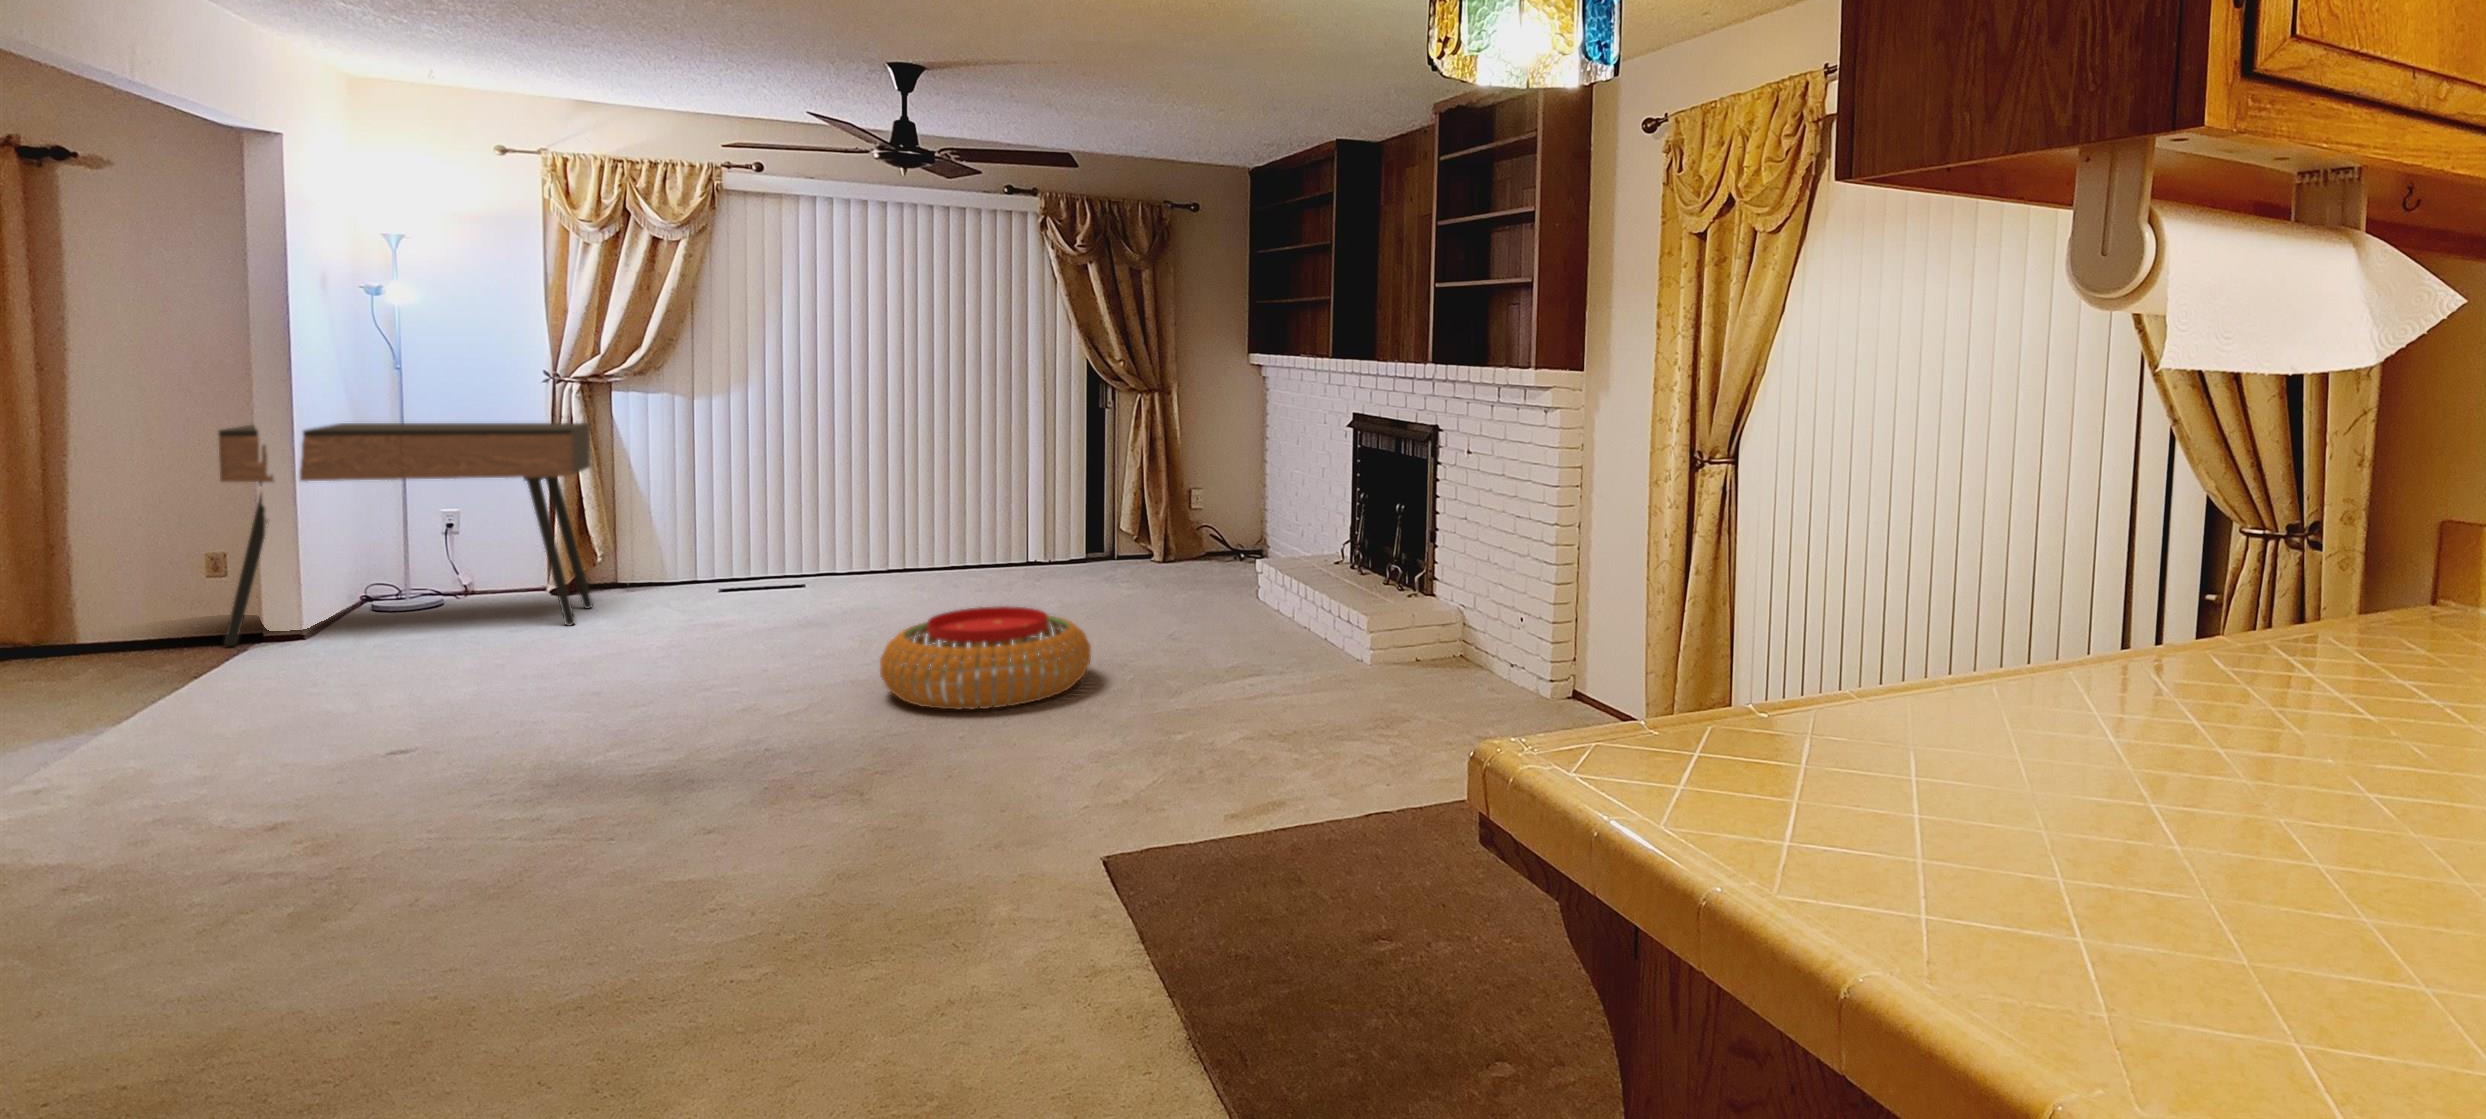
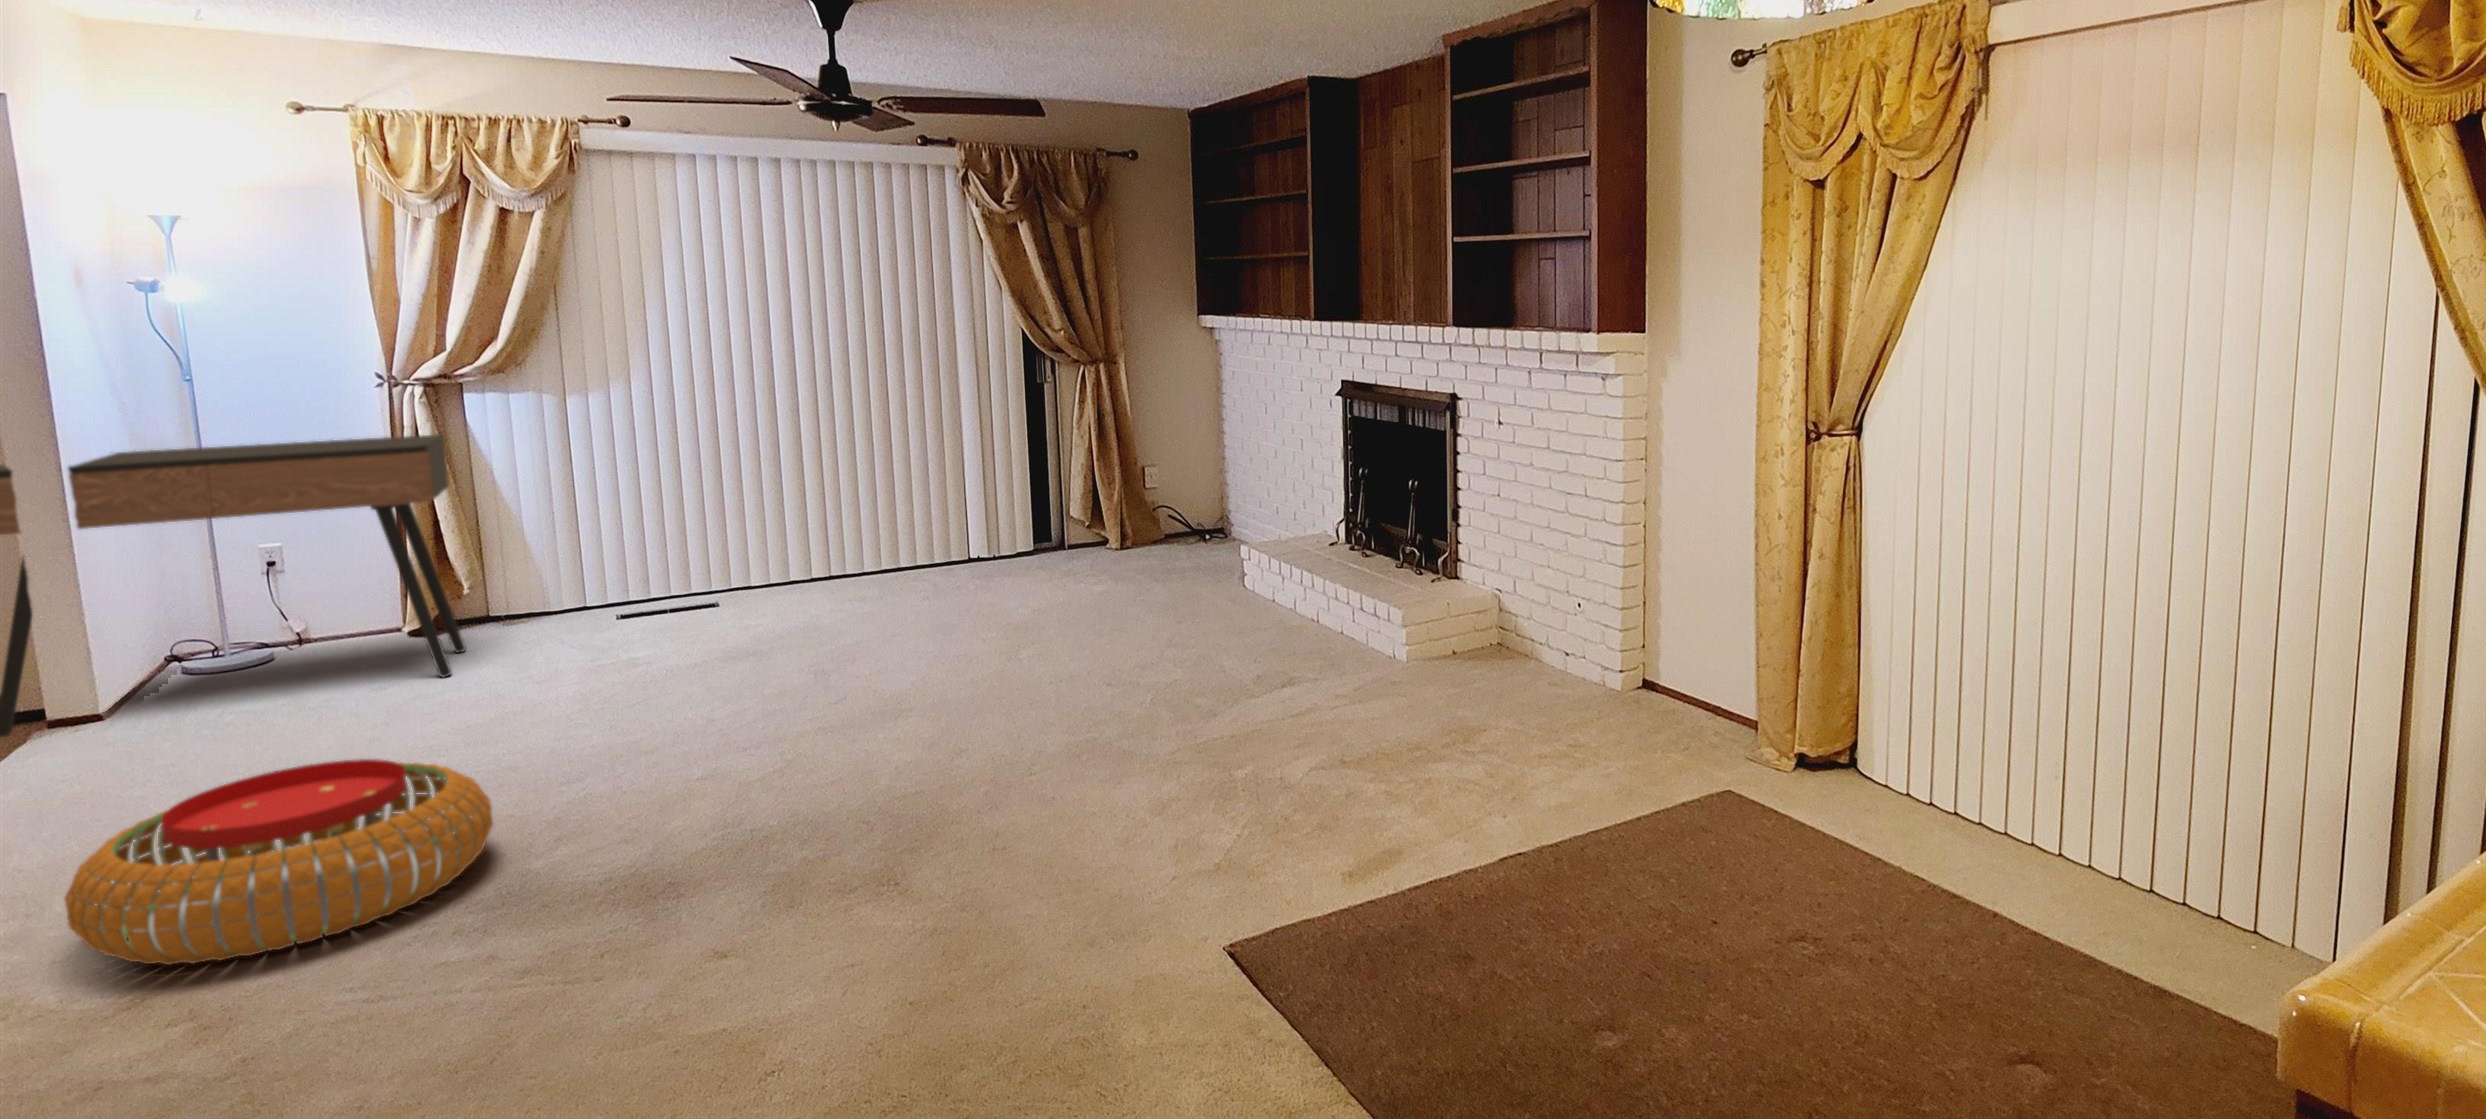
pouf: present [880,606,1091,709] -> present [65,759,493,965]

